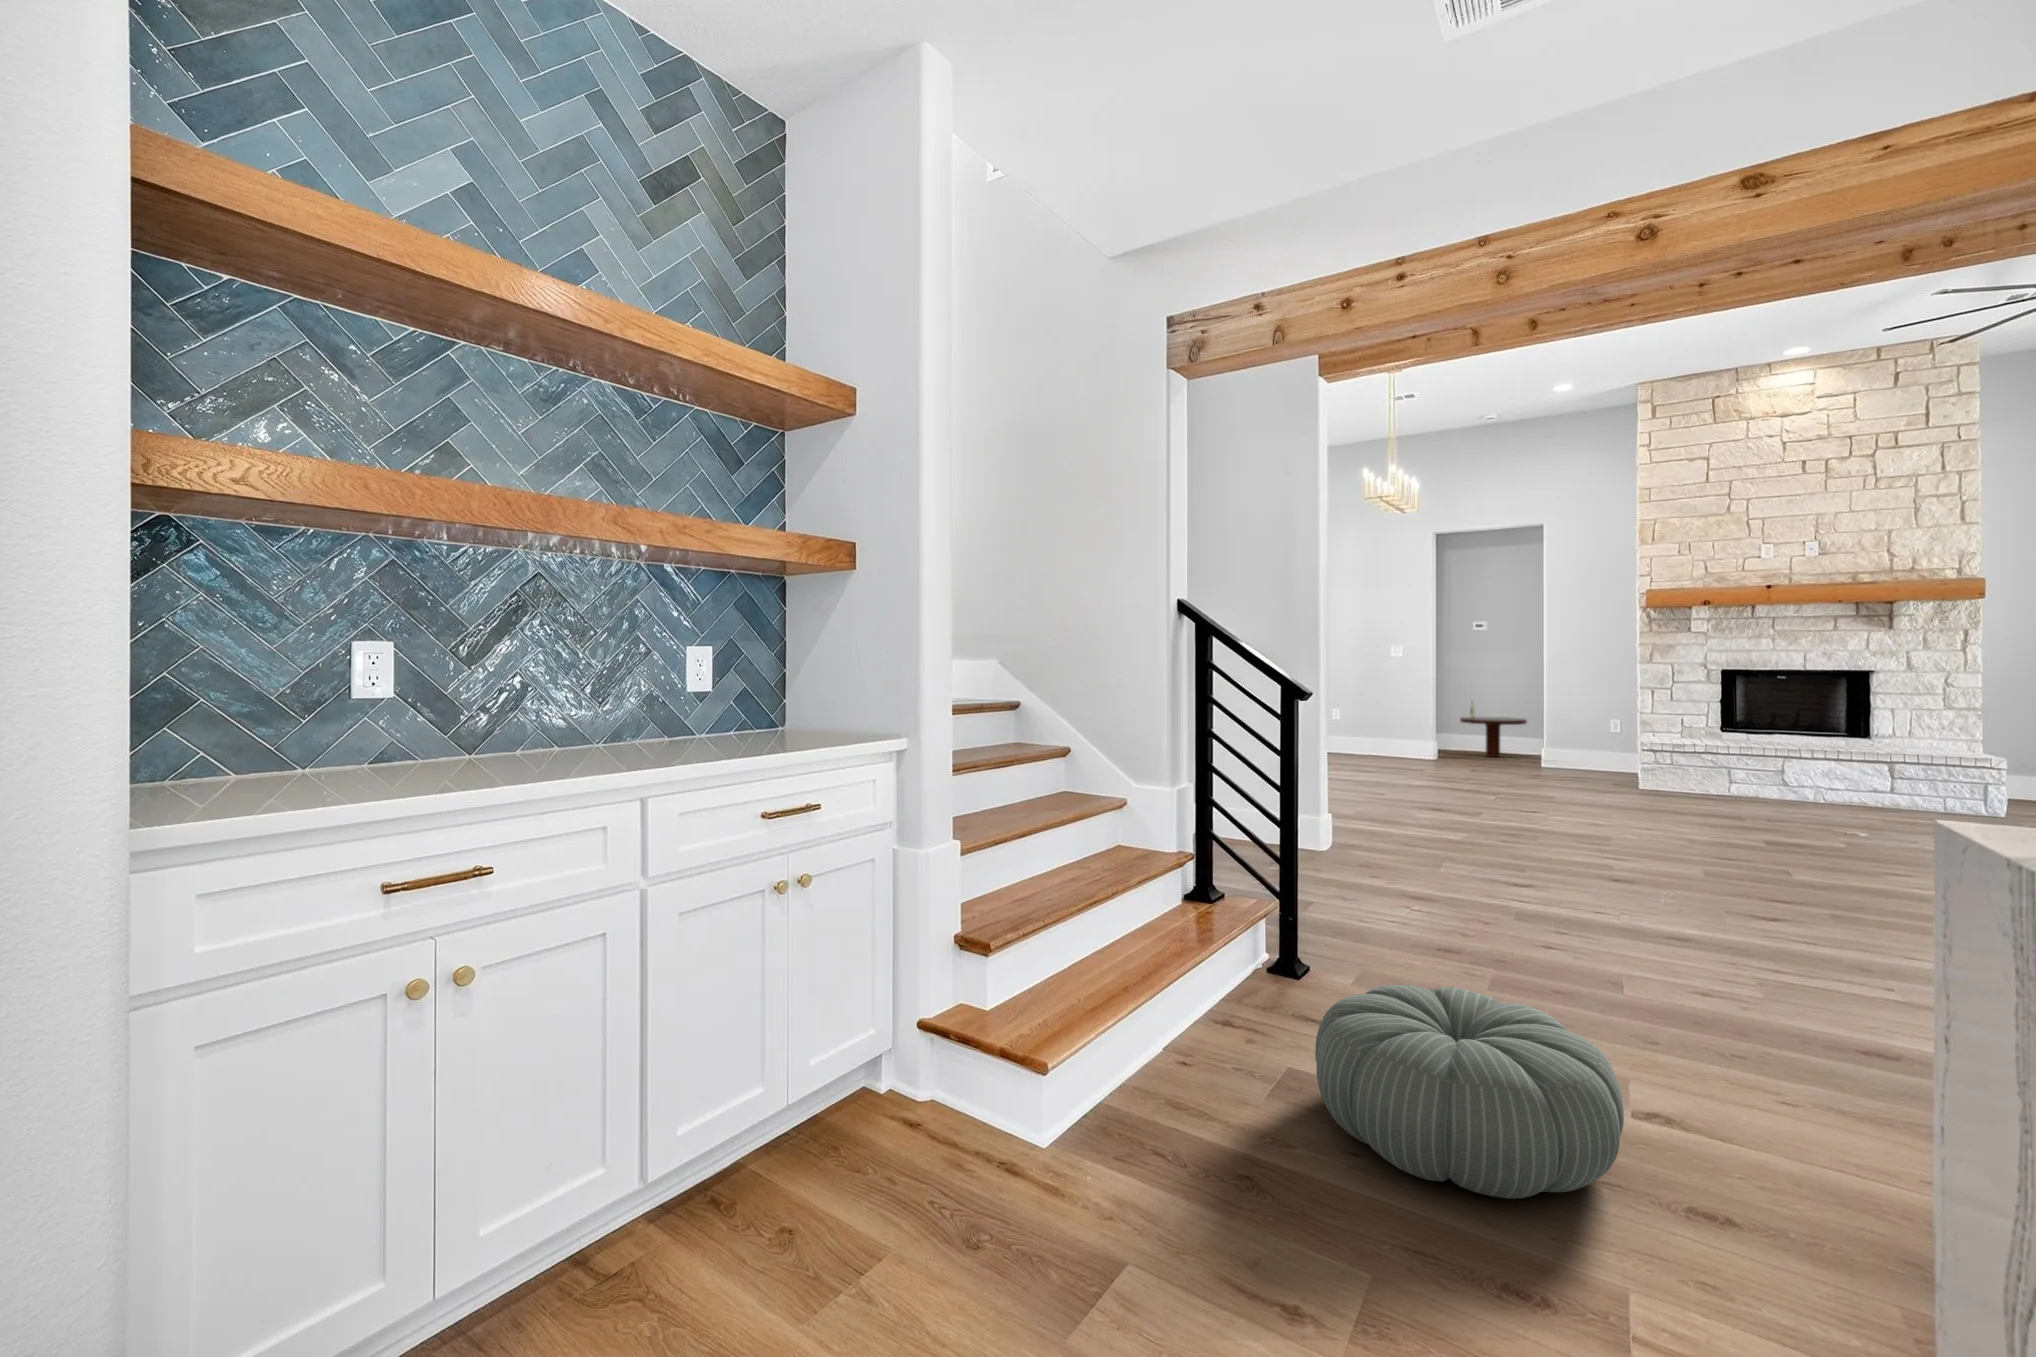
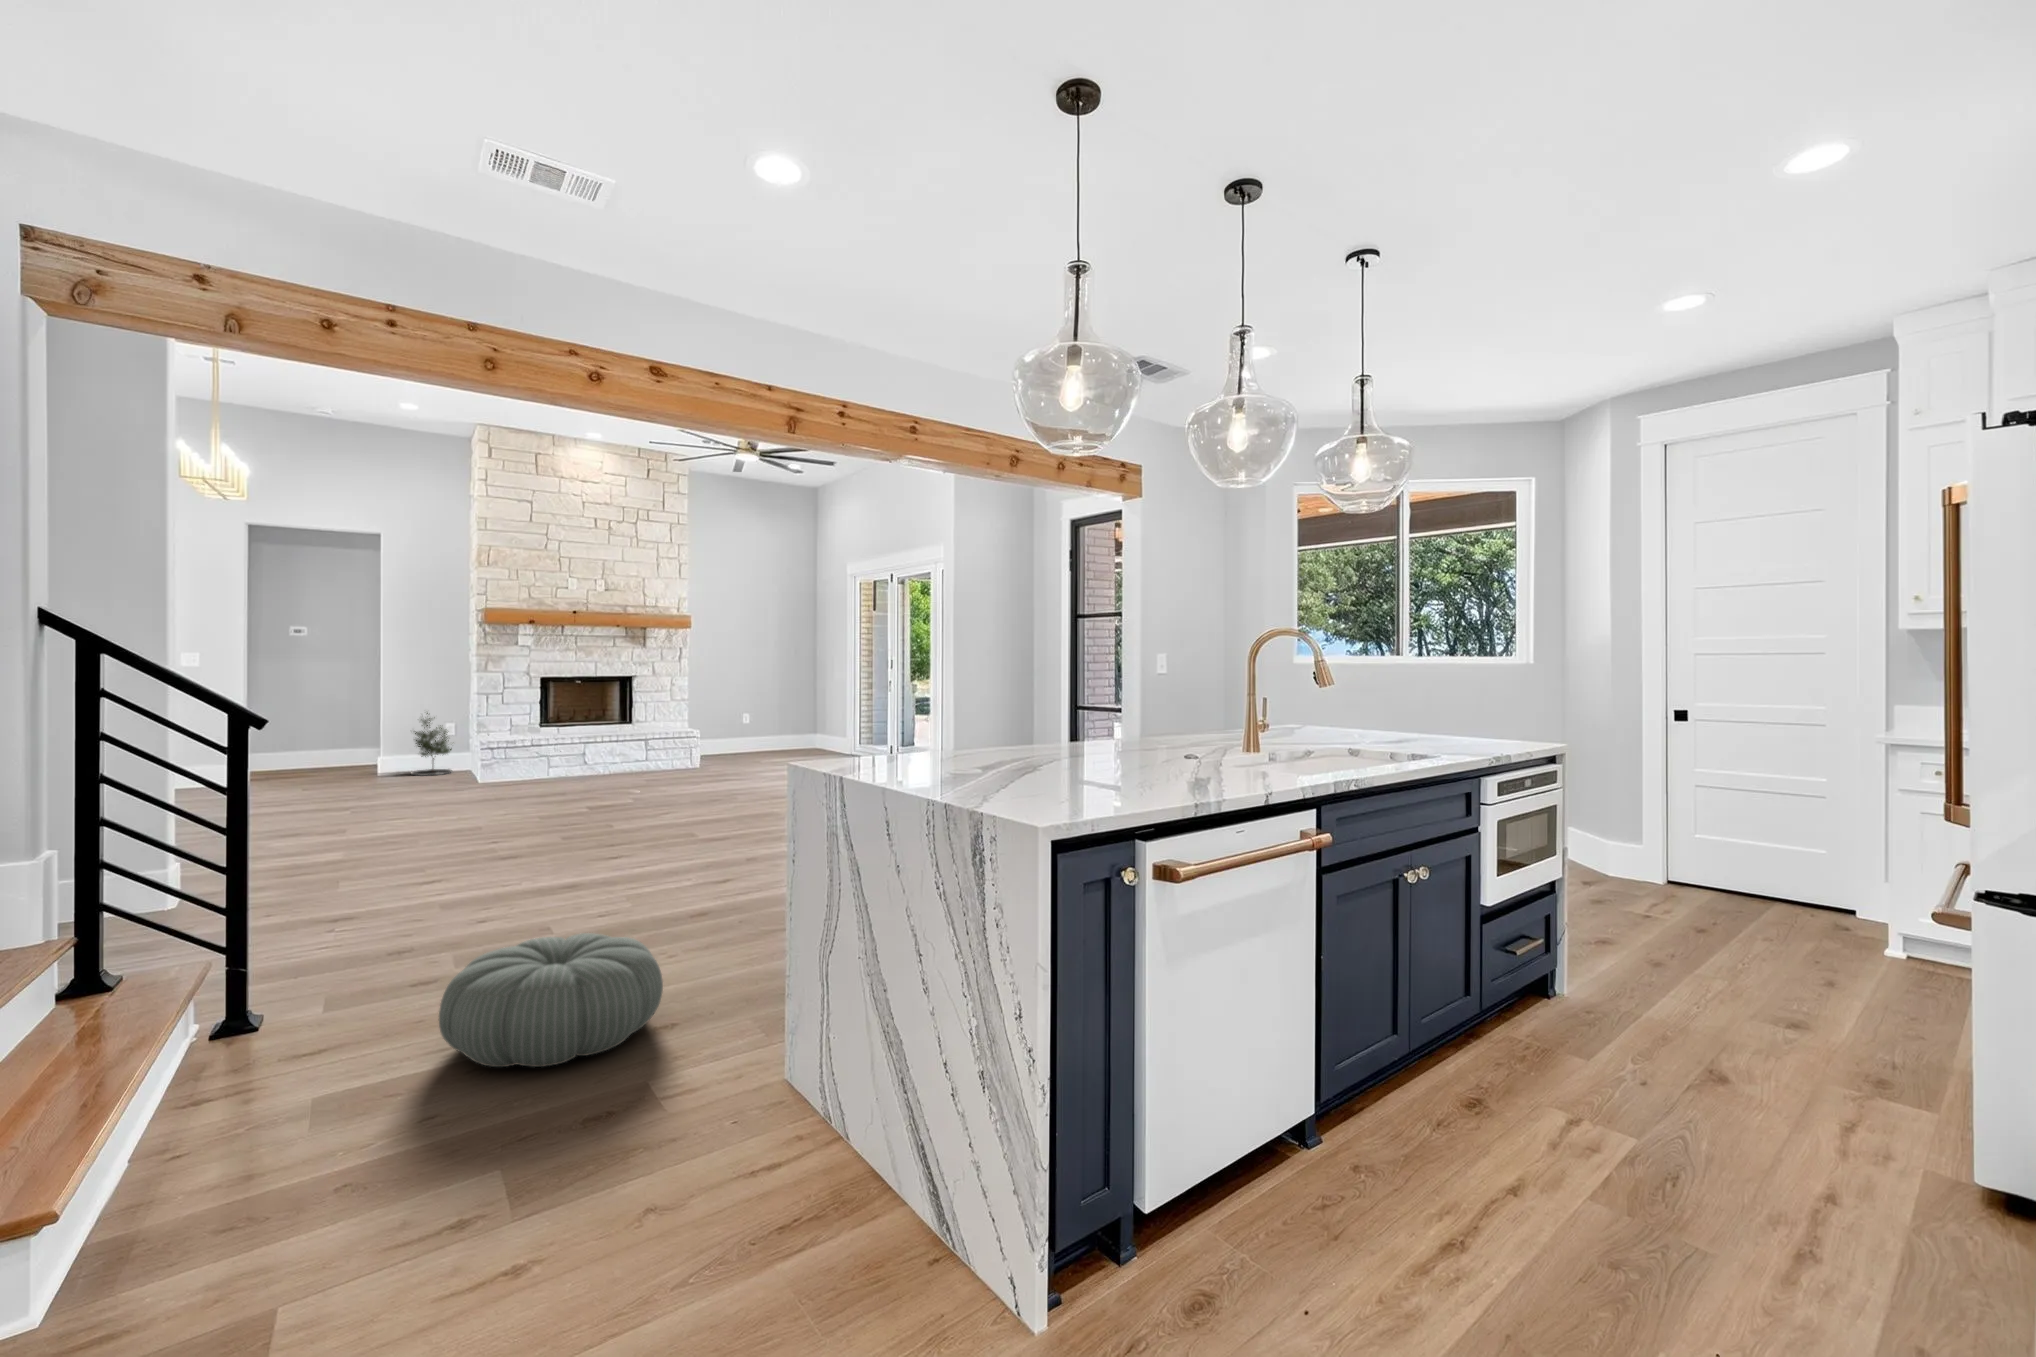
coffee table: present [1460,704,1527,757] -> none [277,708,357,769]
potted tree: none [1567,705,1618,775] -> present [411,713,452,776]

